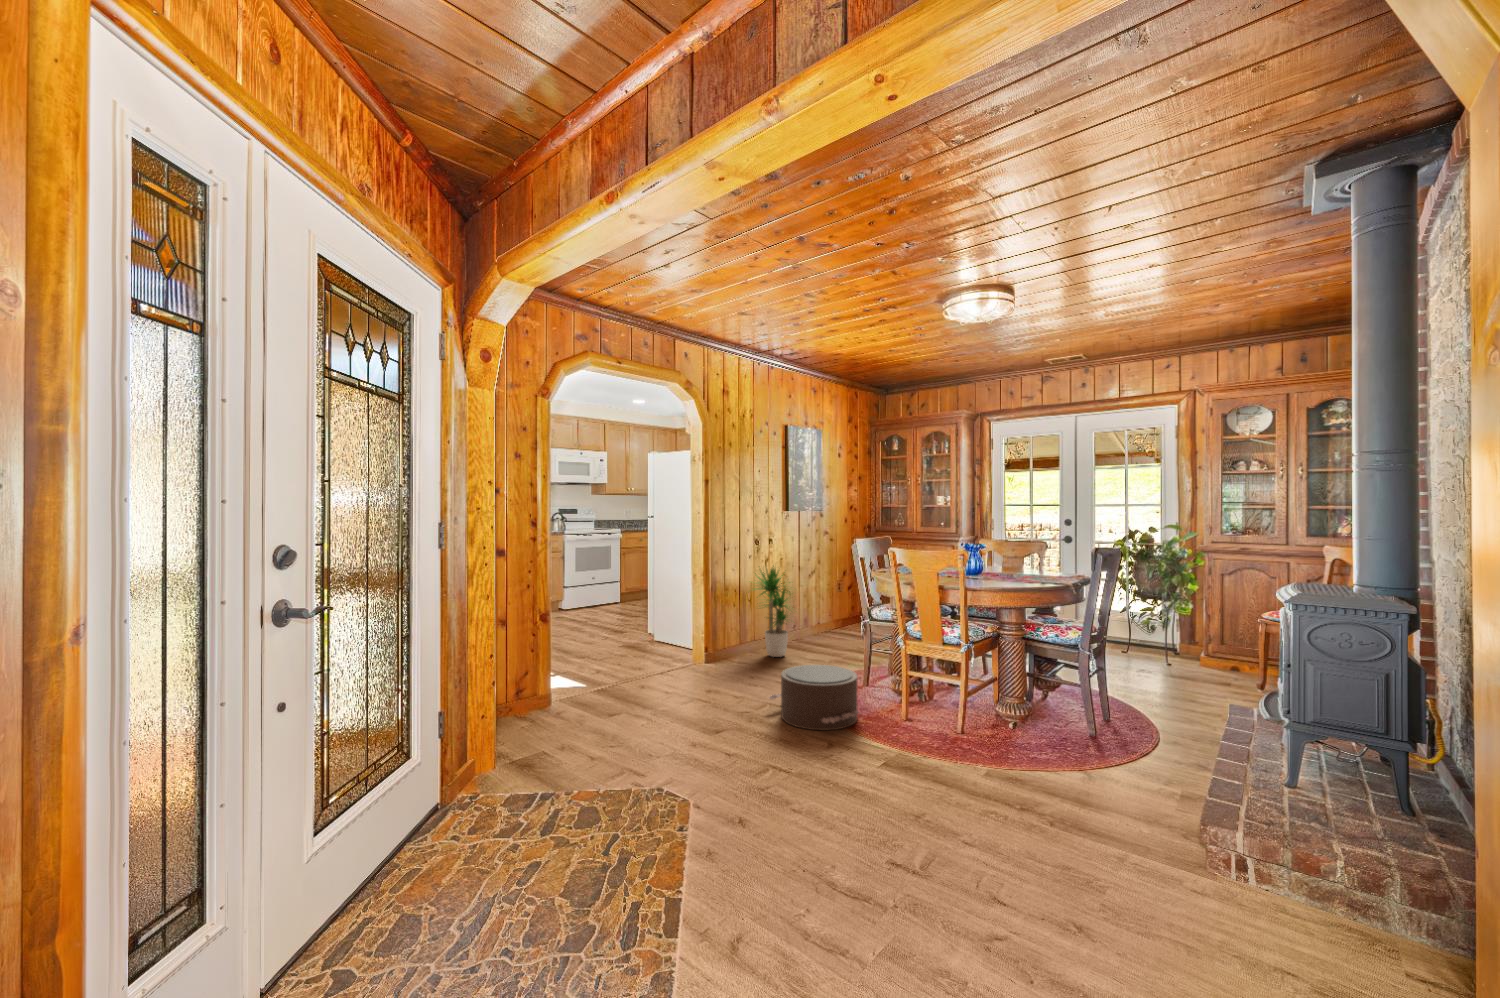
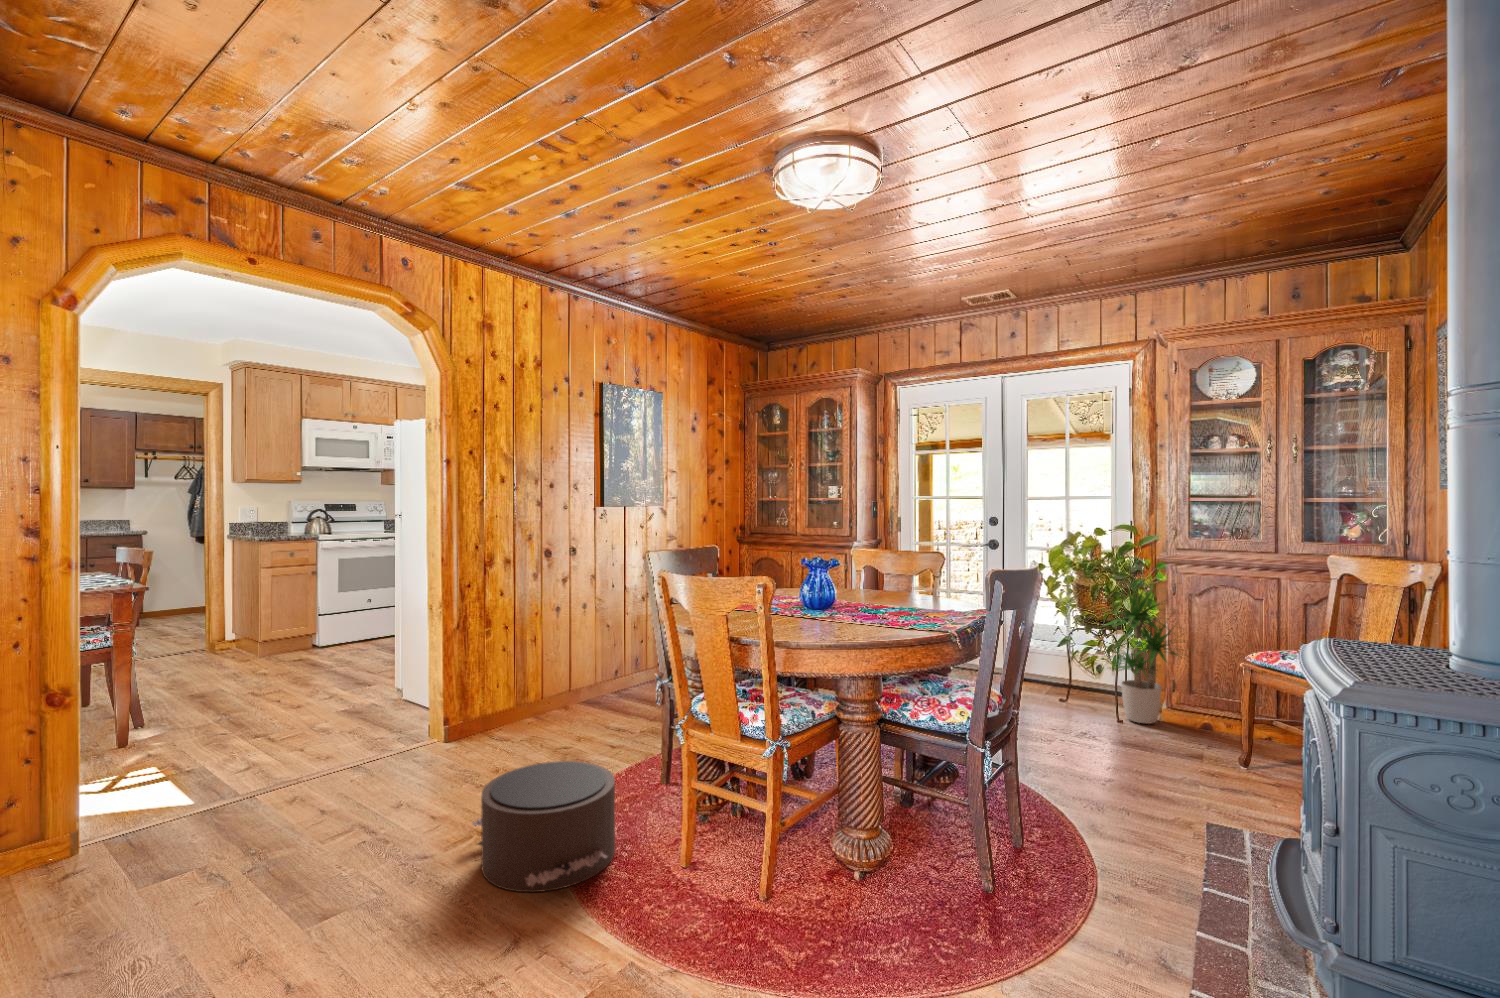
potted plant: present [752,565,790,657] -> present [1097,583,1179,724]

